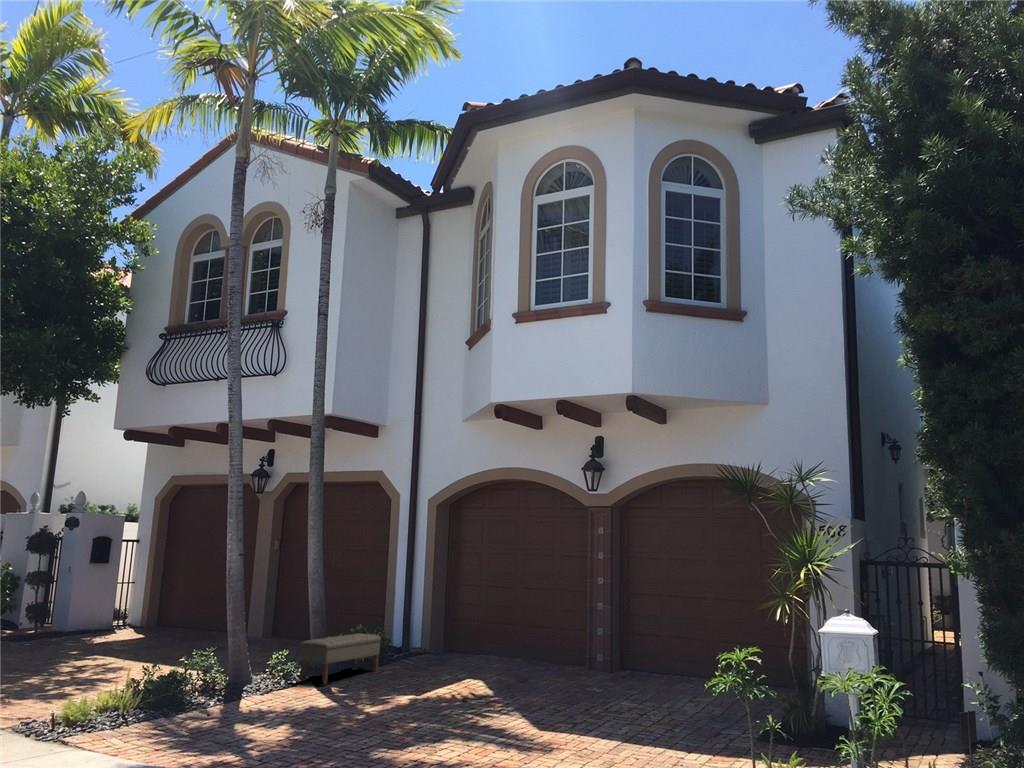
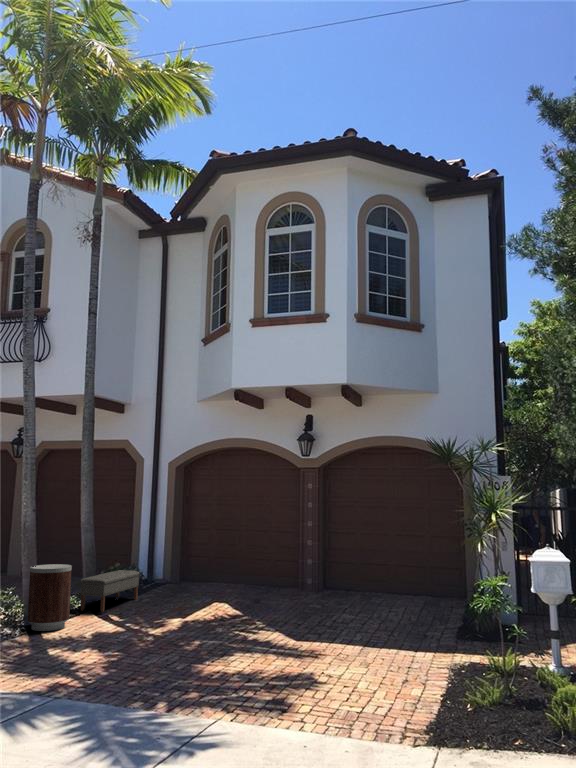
trash can: none [227,621,281,702] -> present [27,564,72,631]

